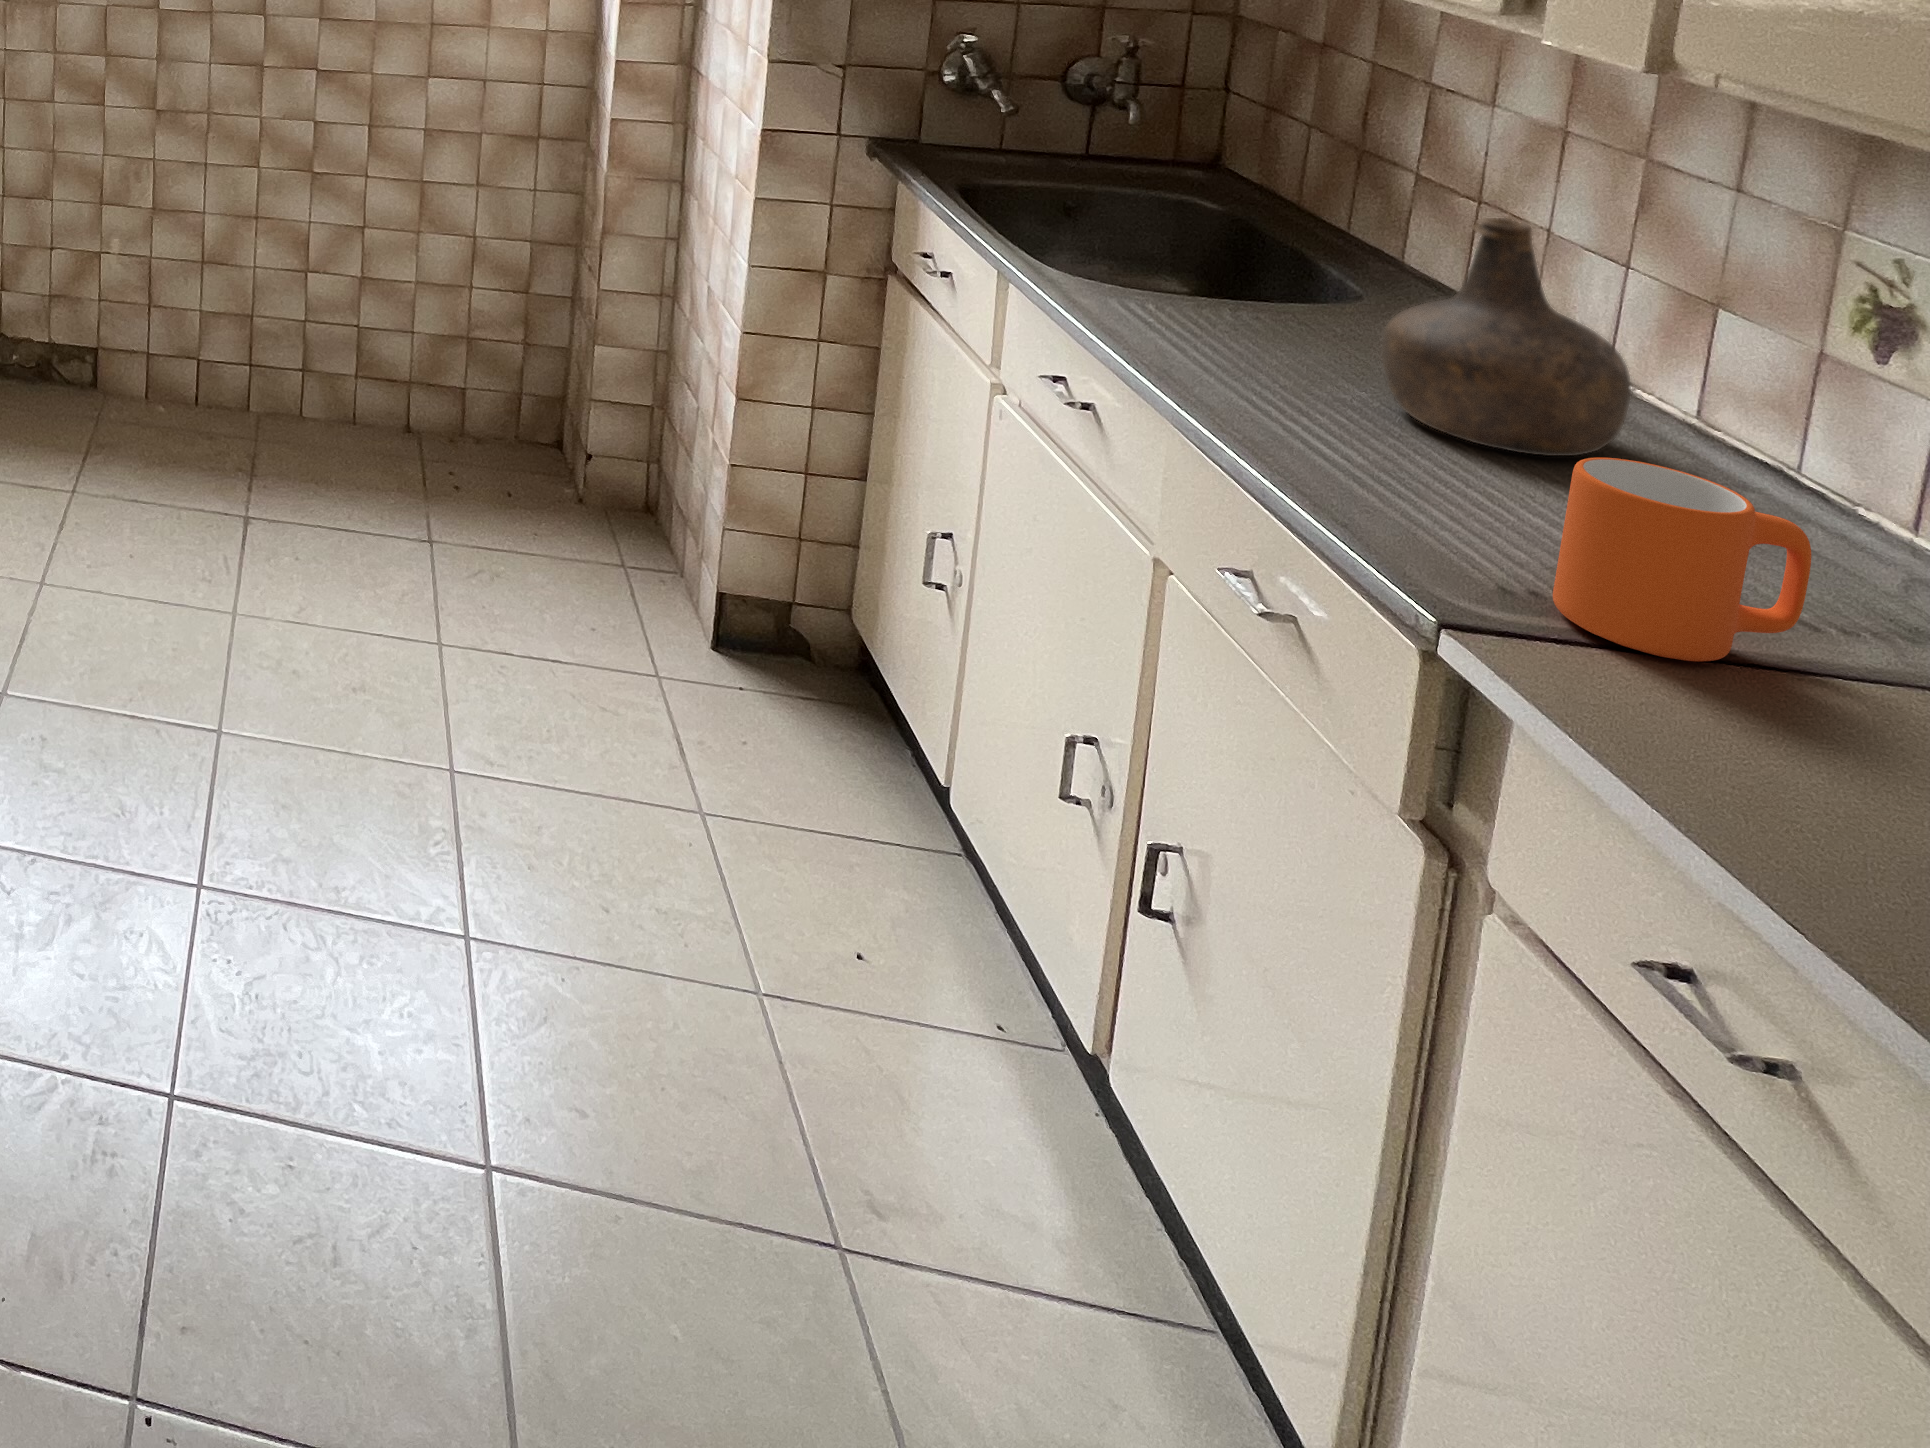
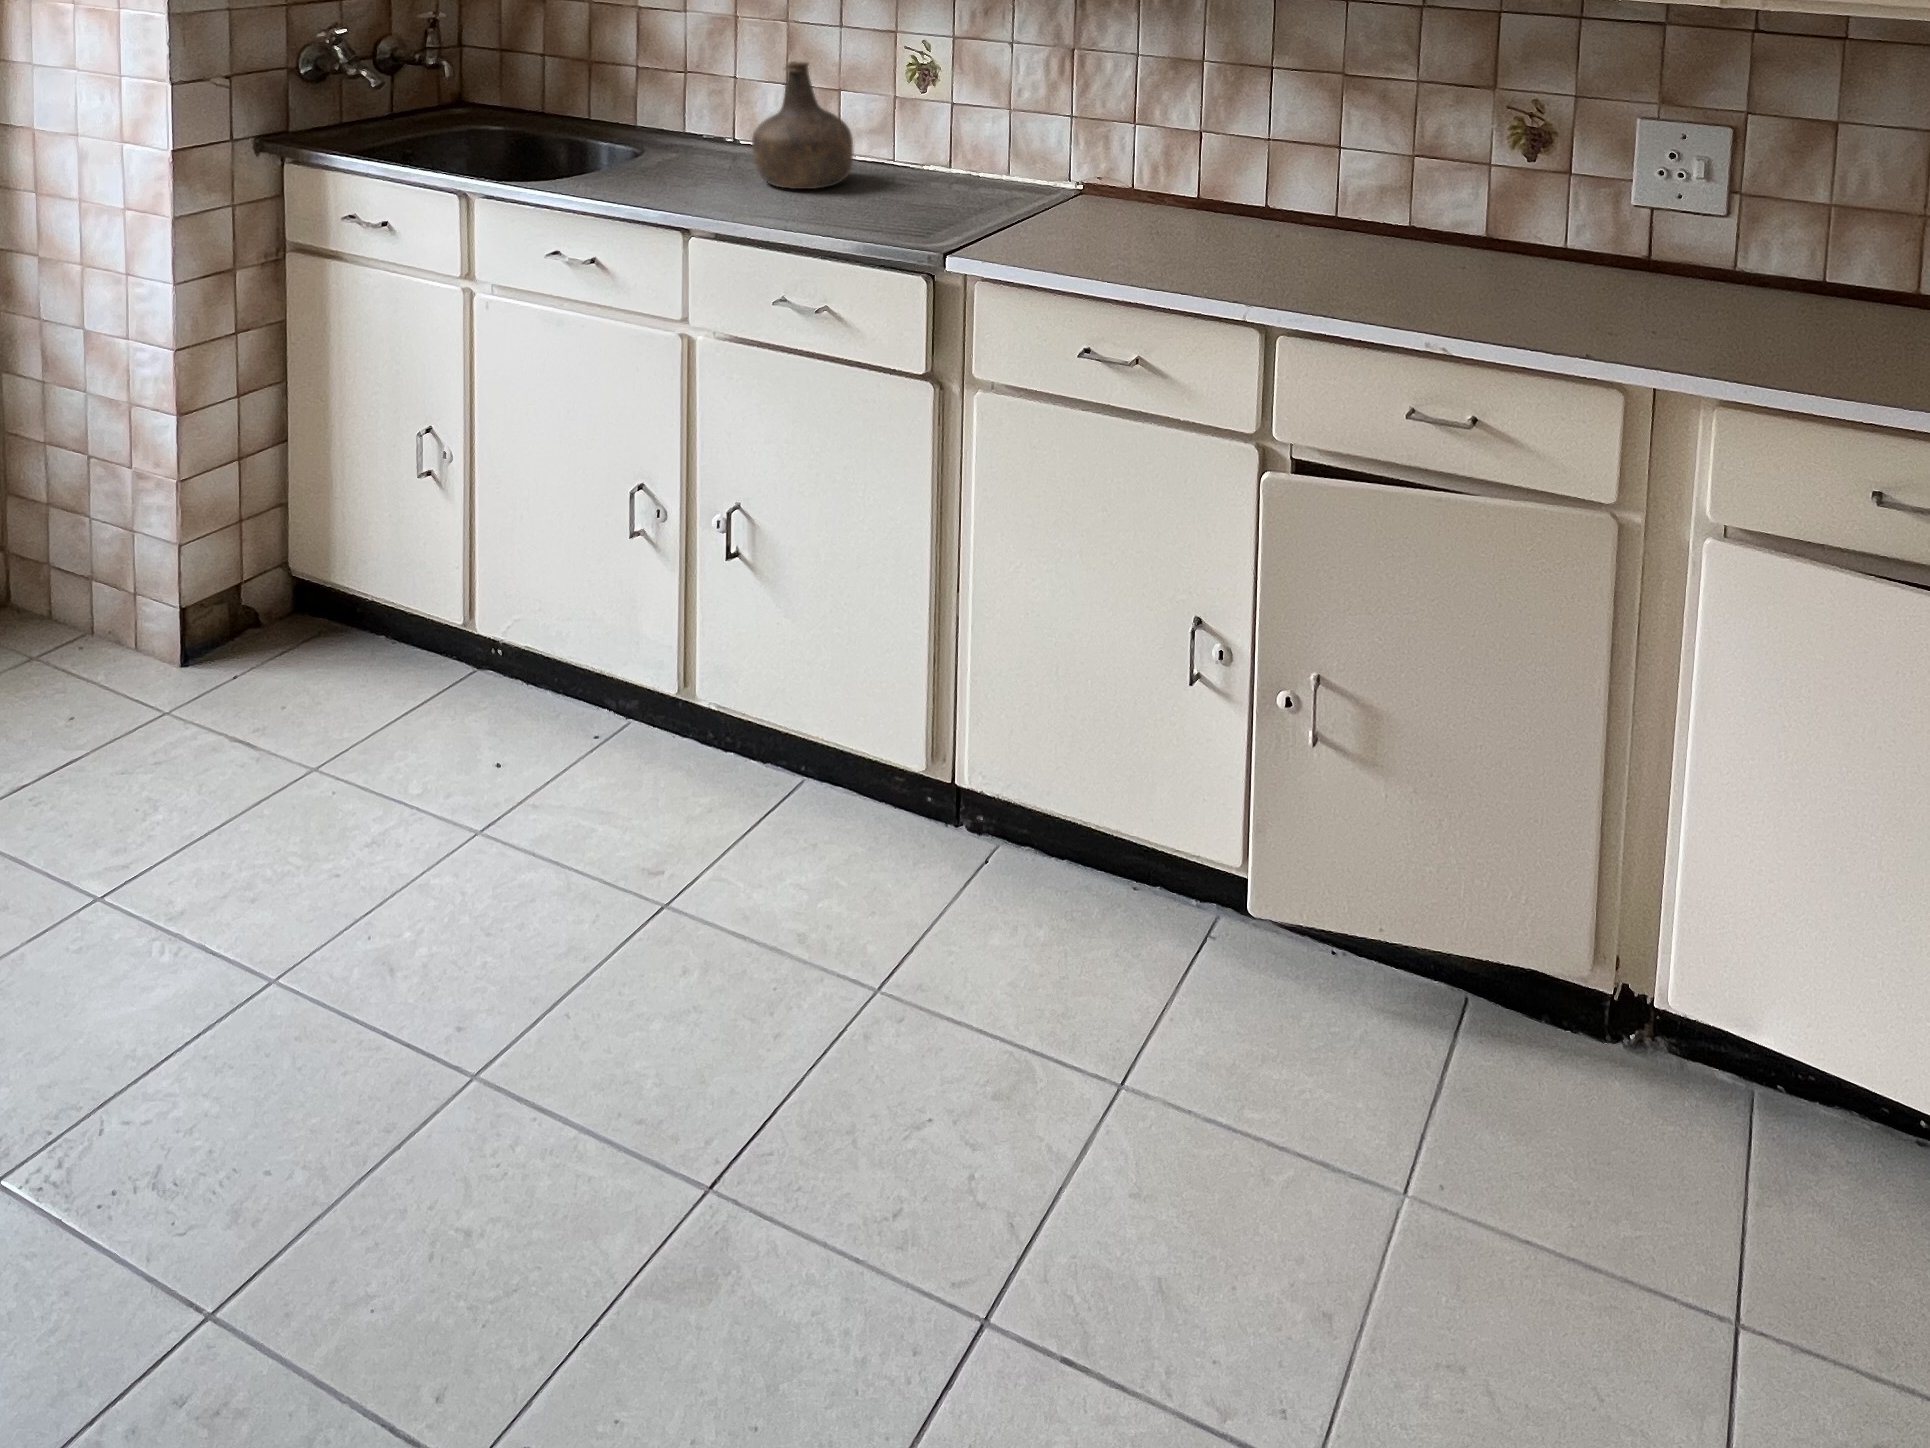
mug: present [1553,458,1811,661] -> none [948,146,1013,233]

